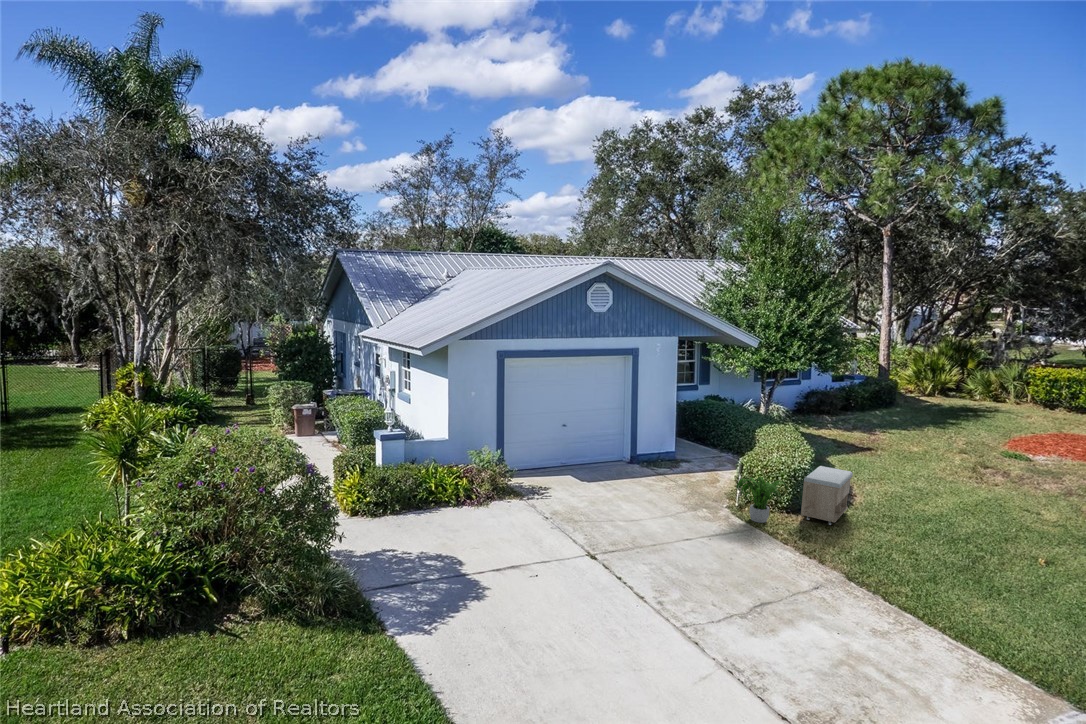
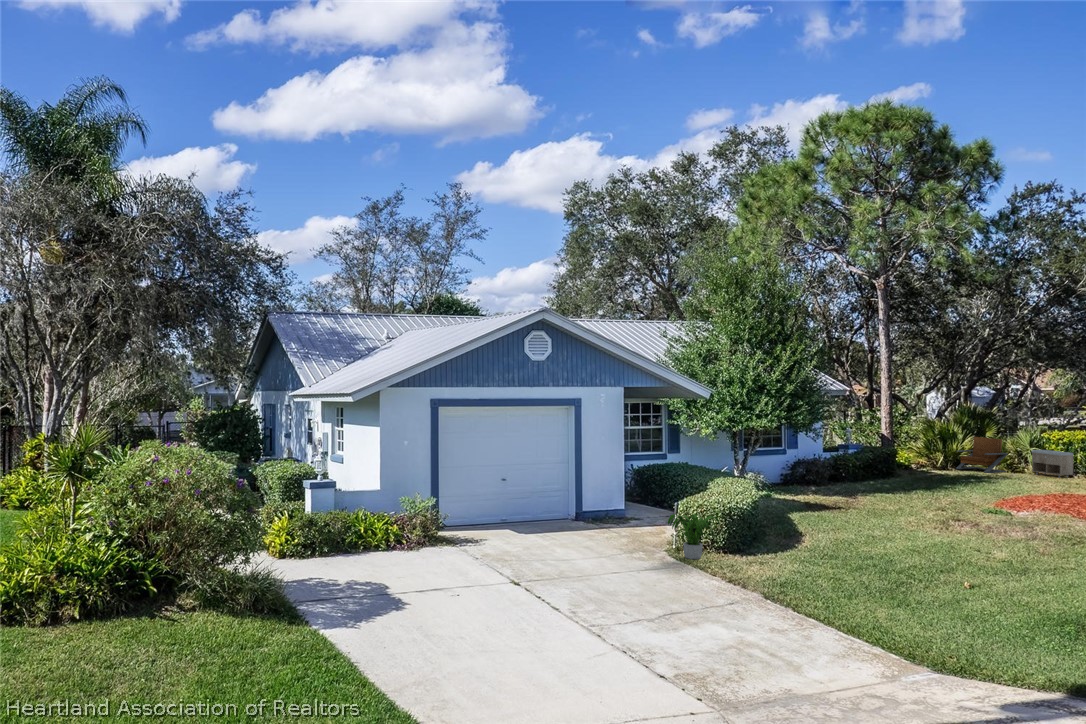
lounge chair: none [945,369,995,403] -> present [956,437,1008,473]
storage bench: present [801,466,853,525] -> present [1032,450,1074,477]

